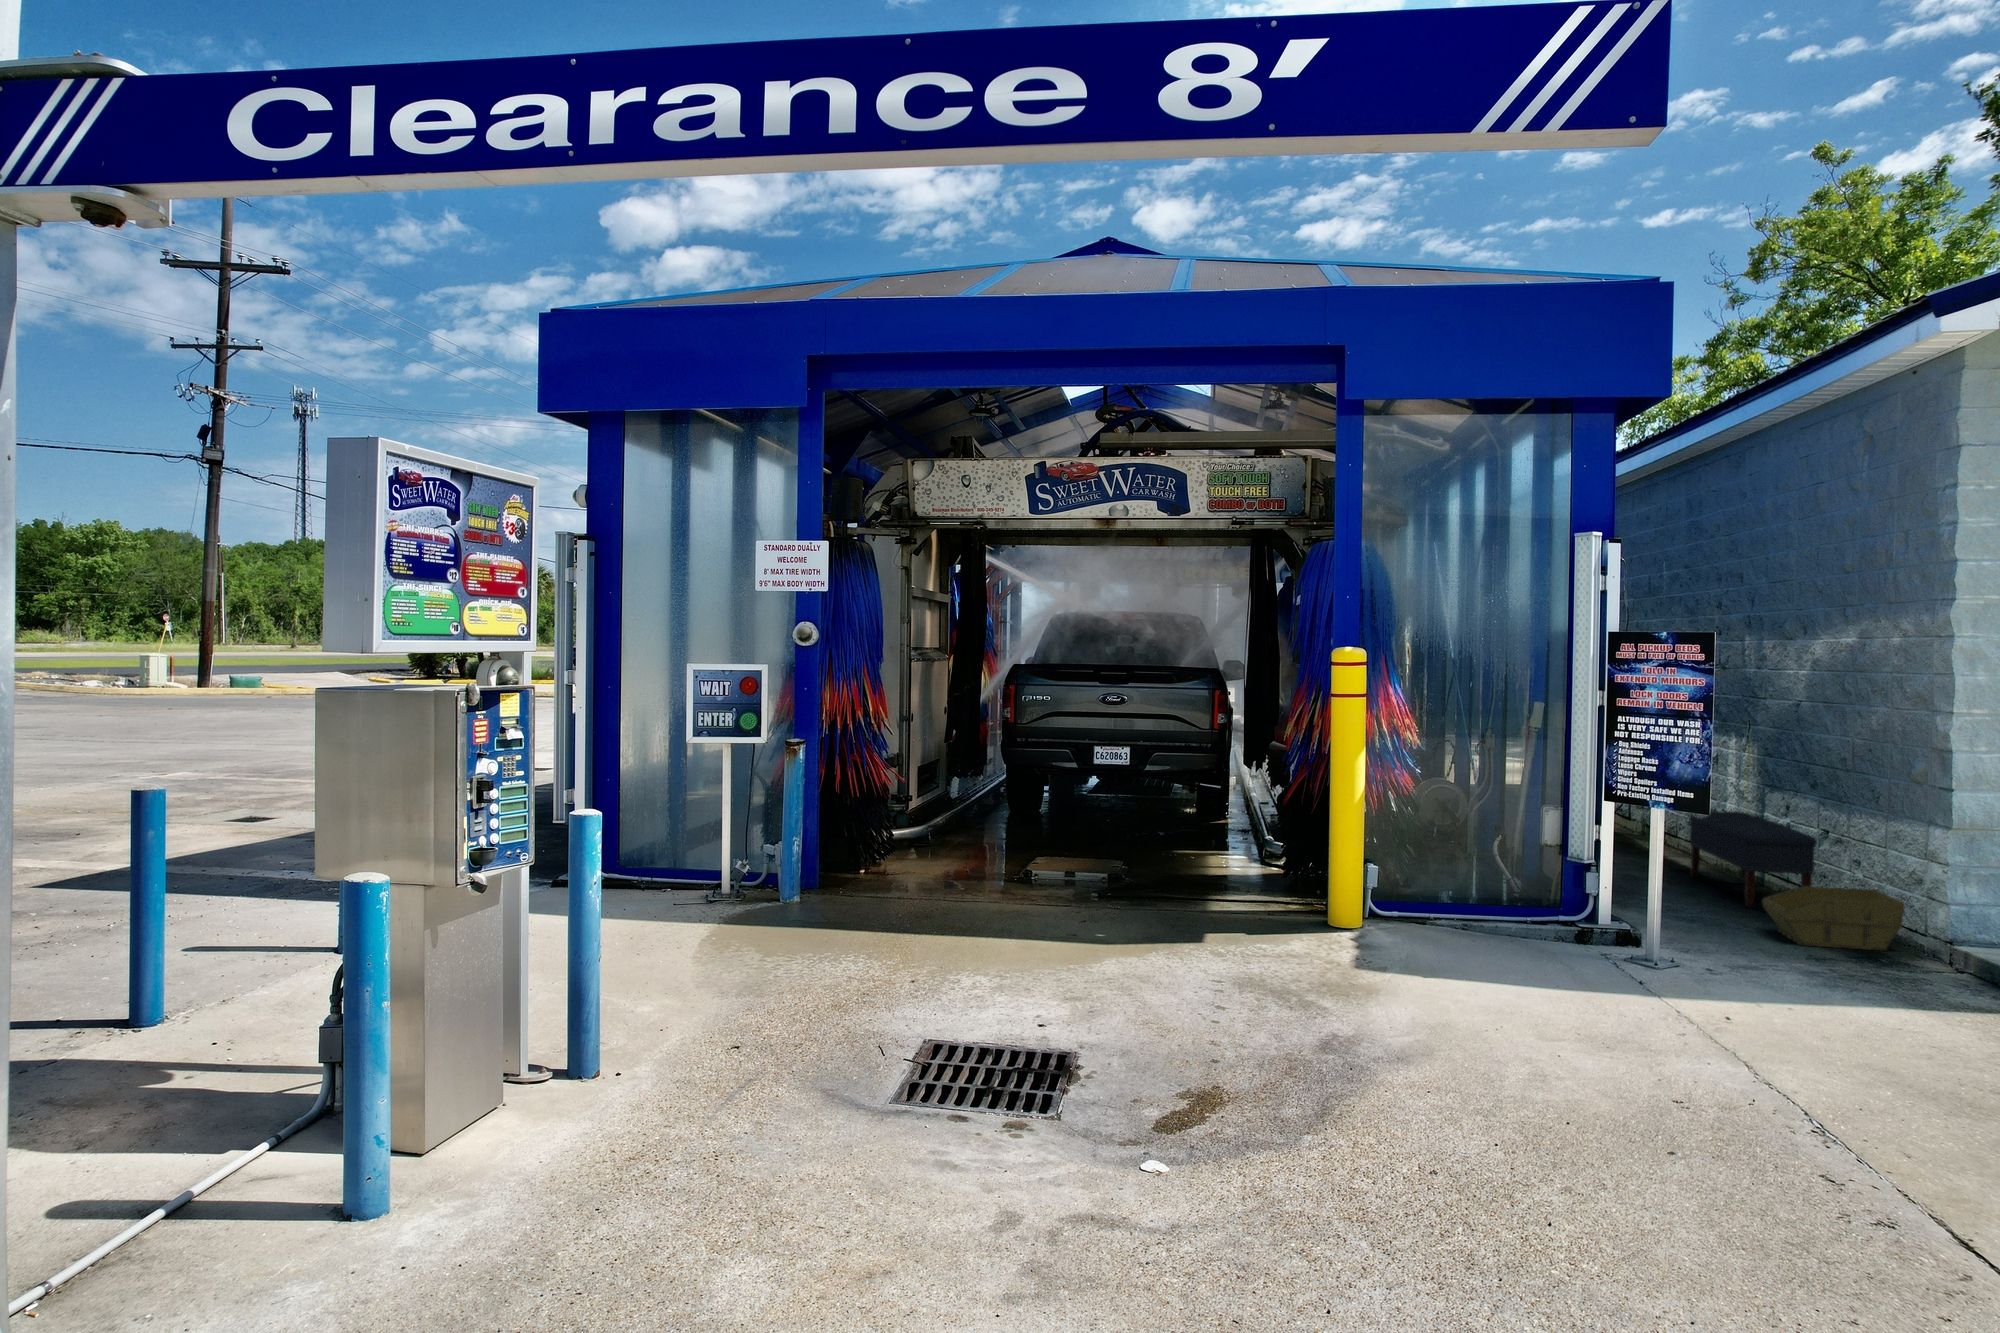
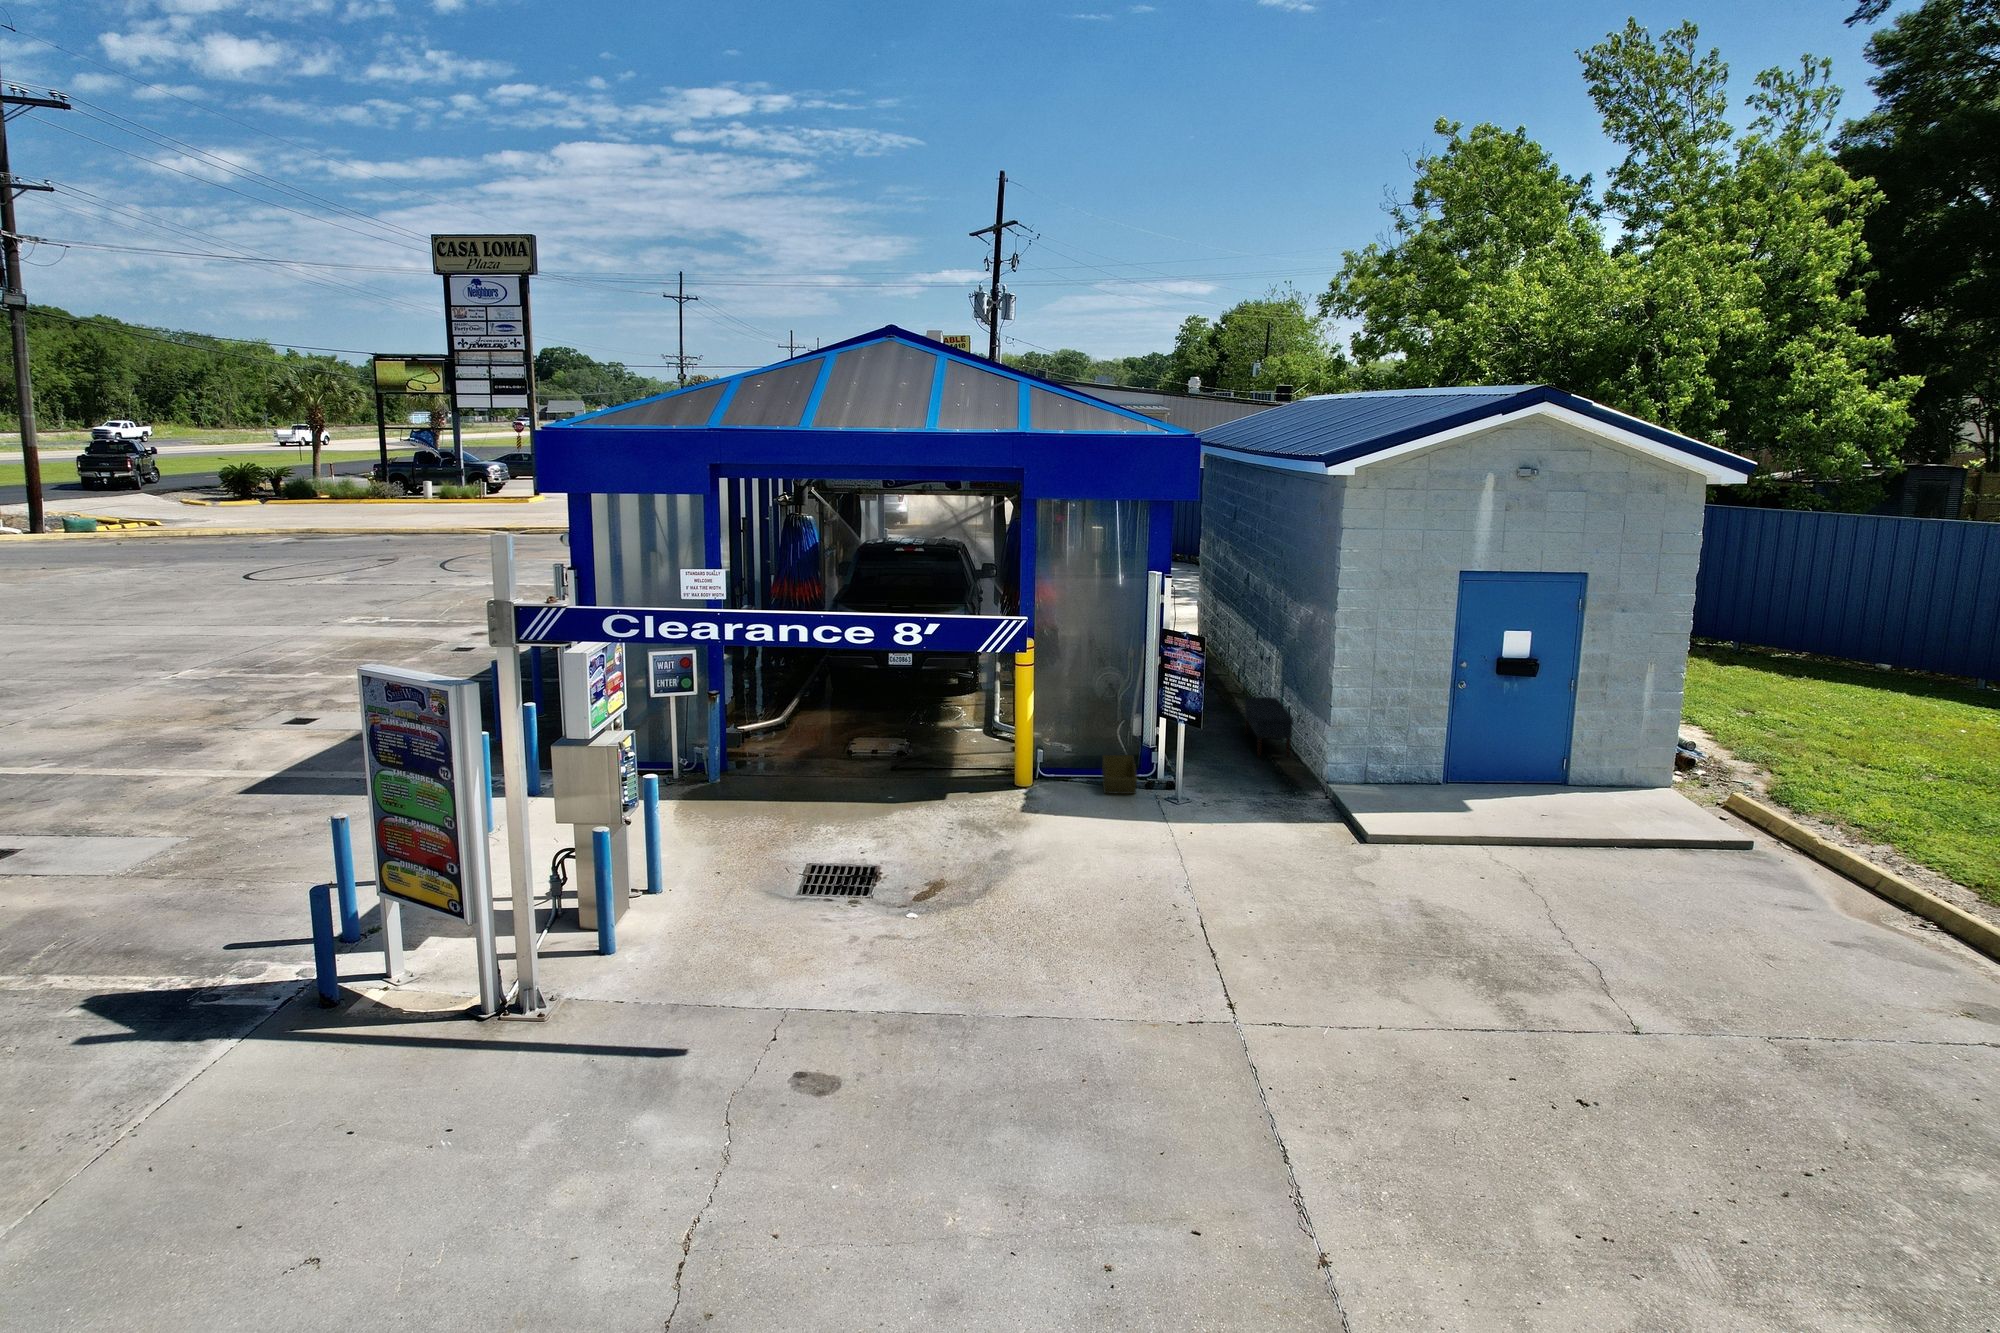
storage bin: present [1762,886,1904,951] -> present [1102,755,1137,794]

